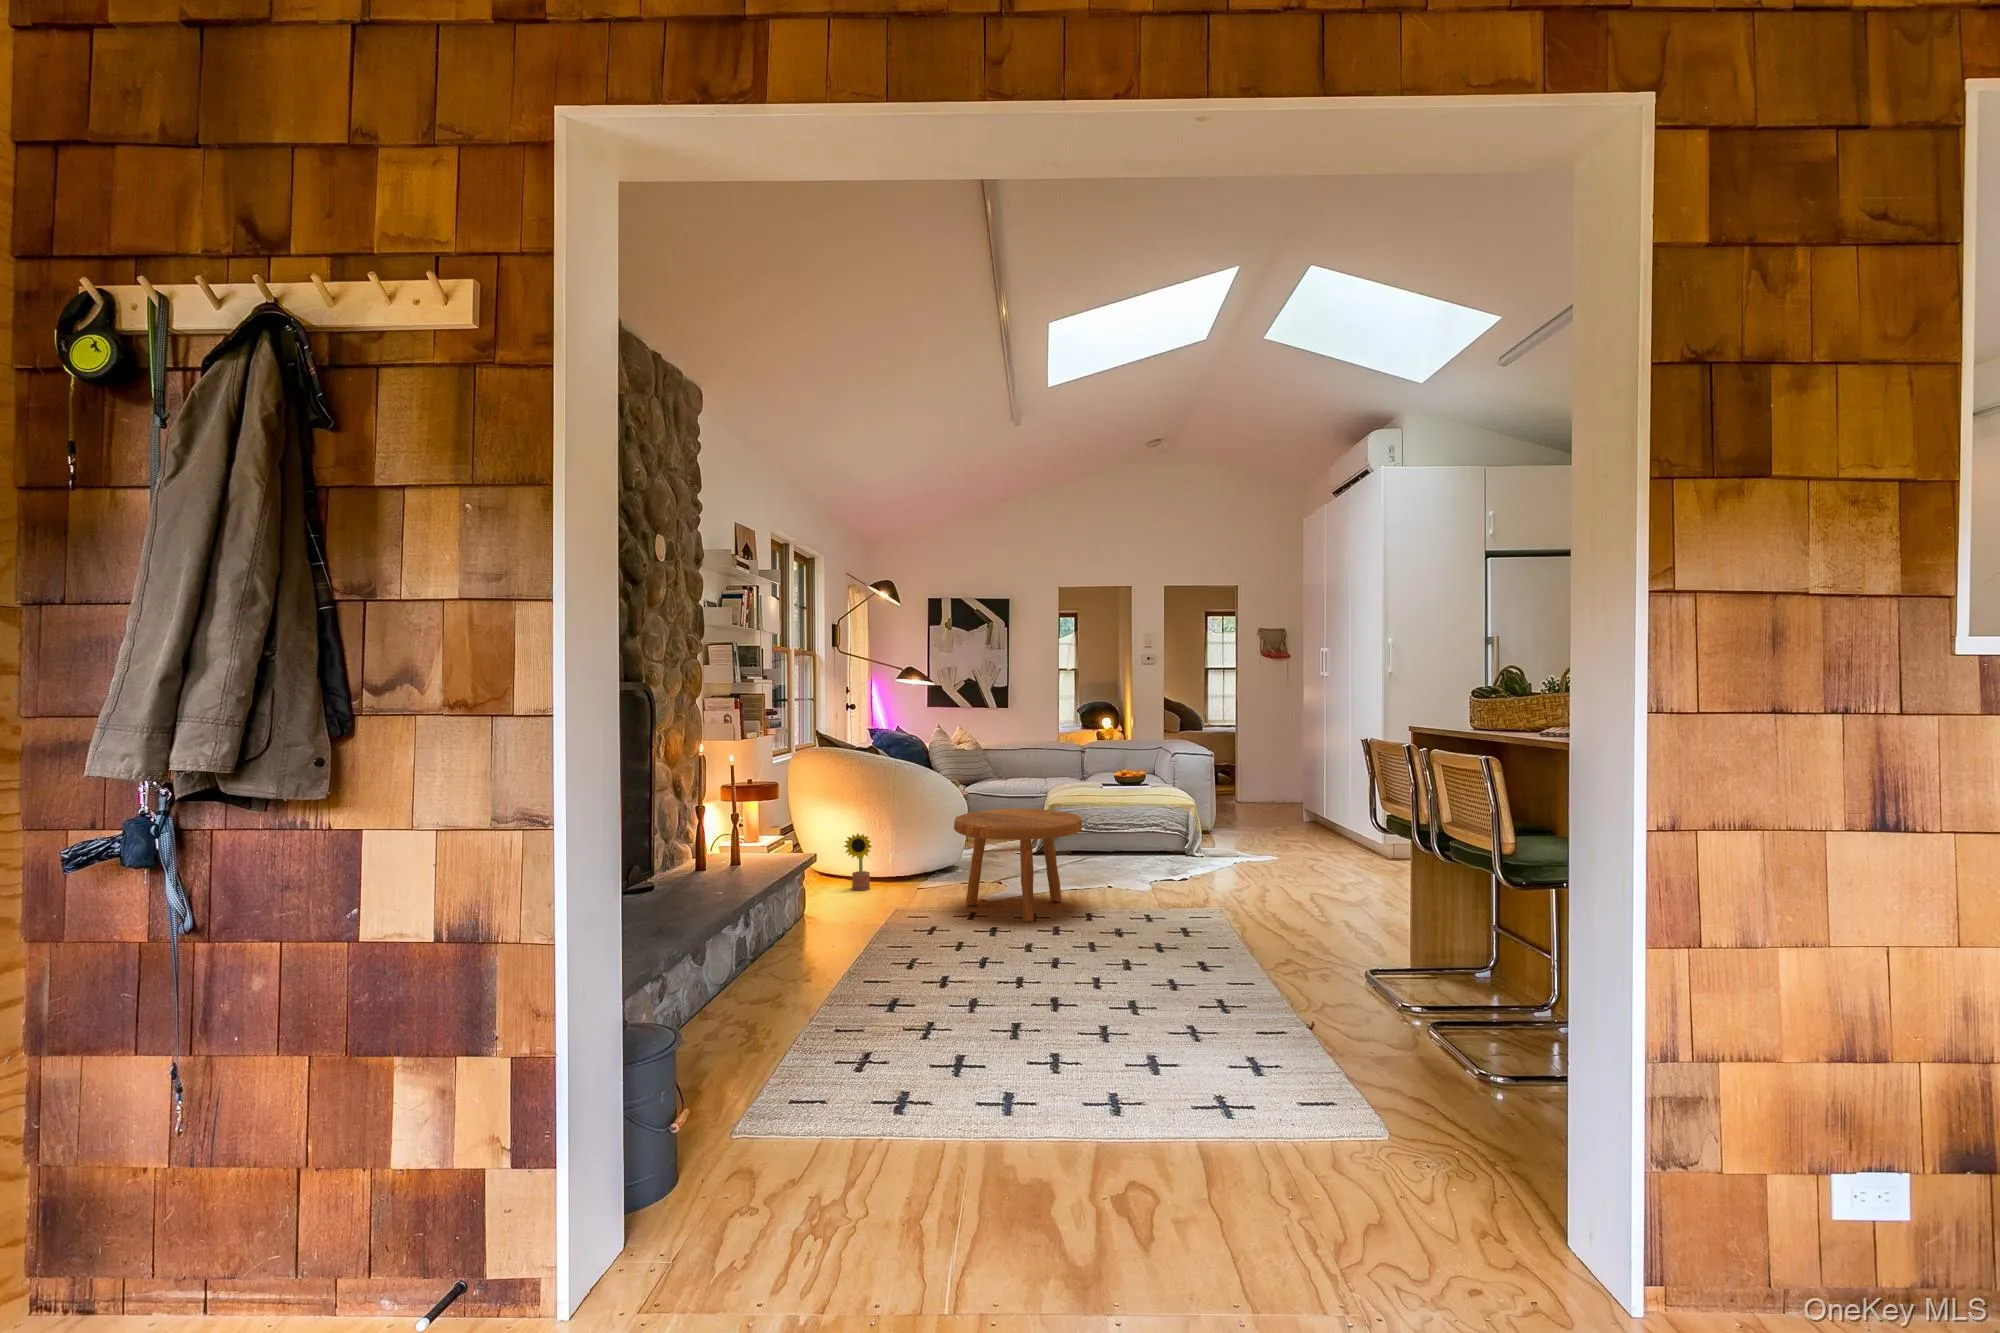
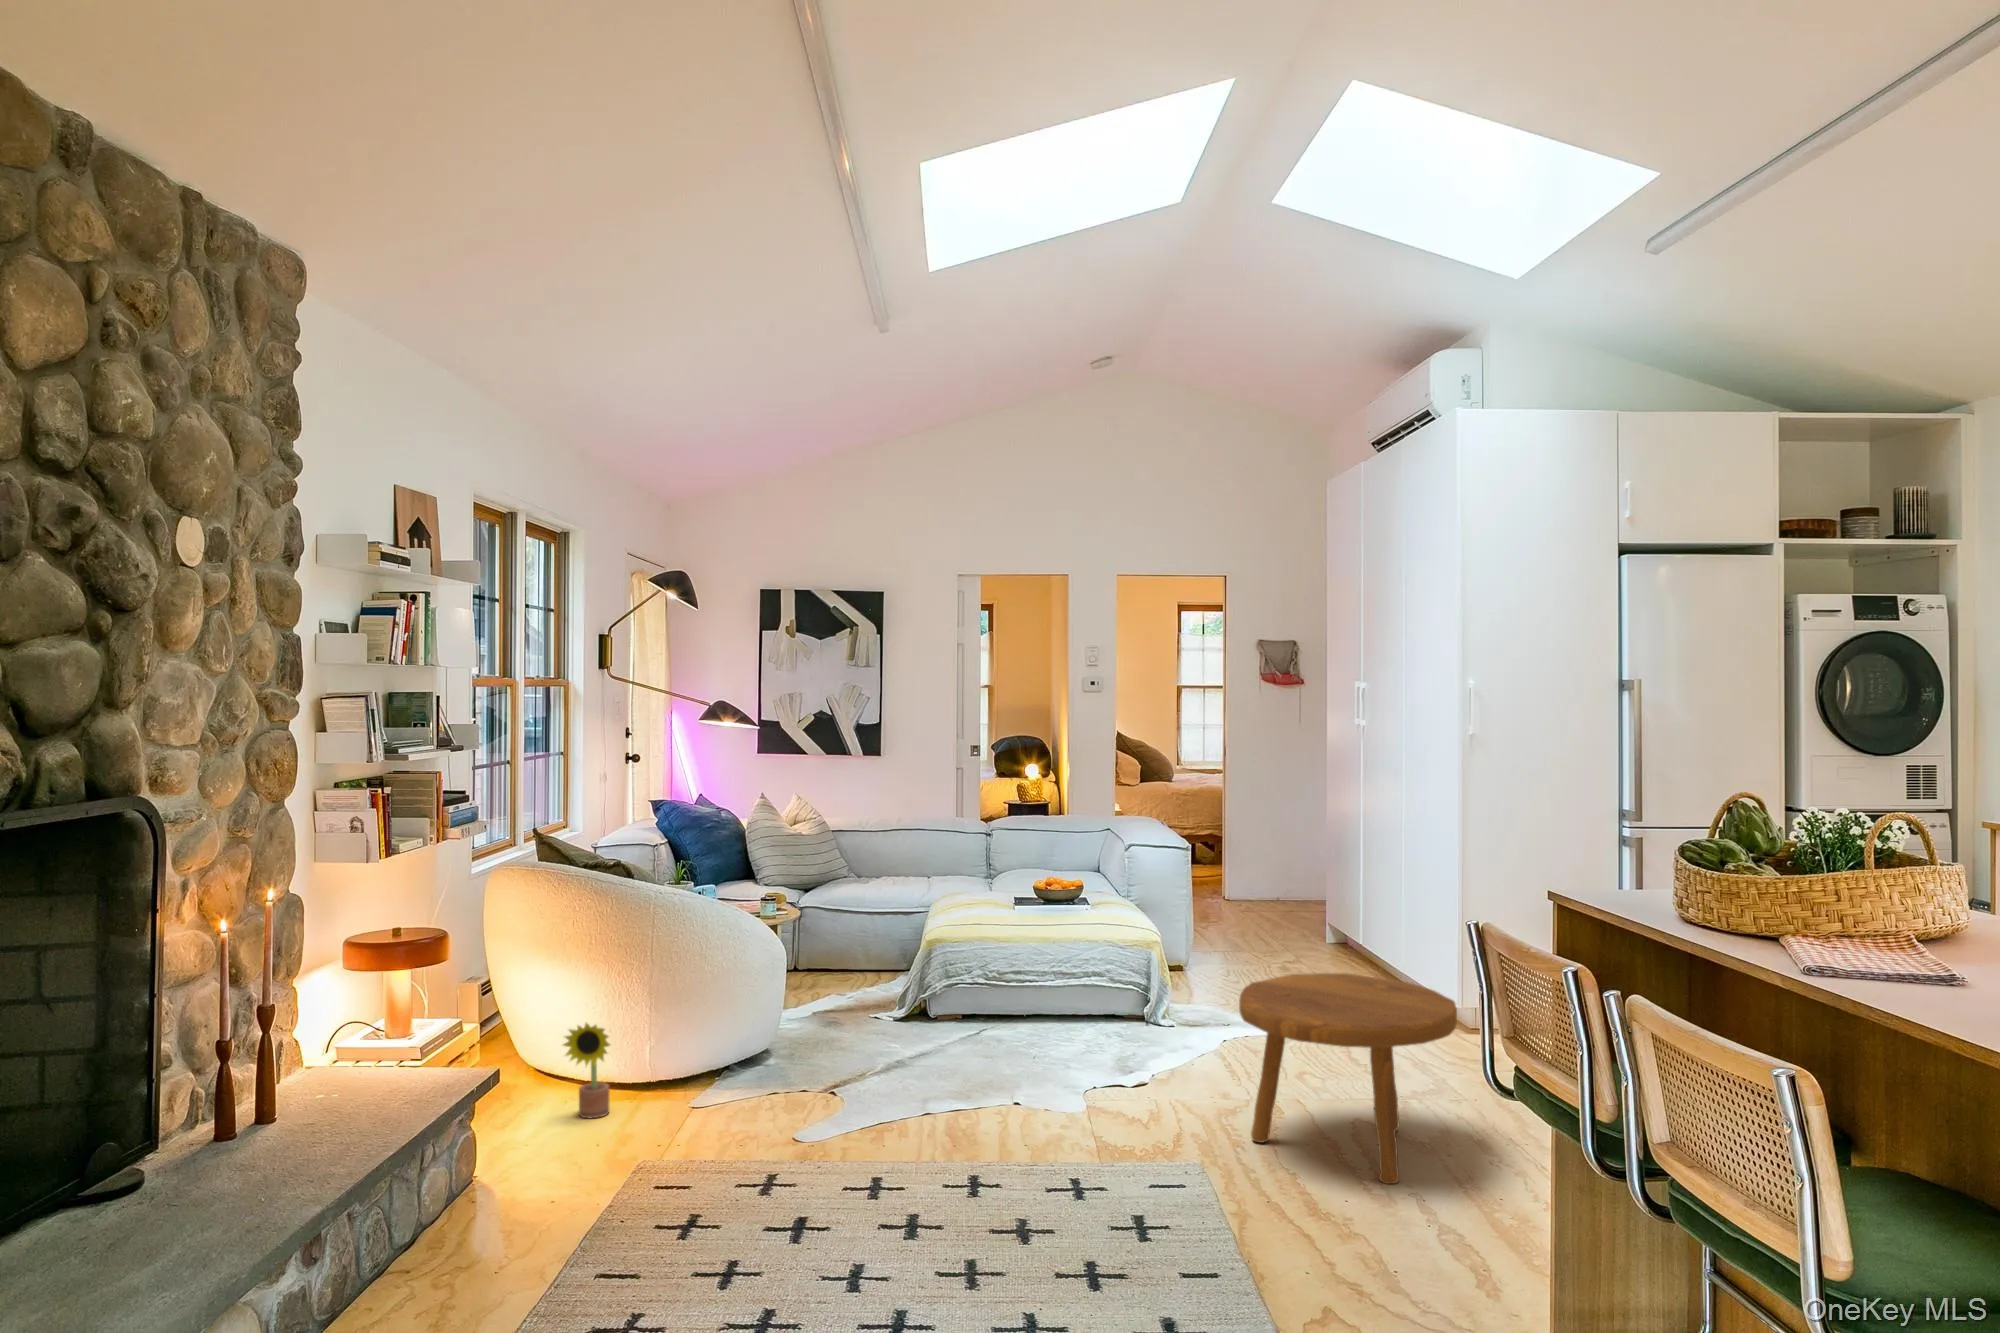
footstool: present [954,809,1082,922] -> present [1239,973,1457,1184]

